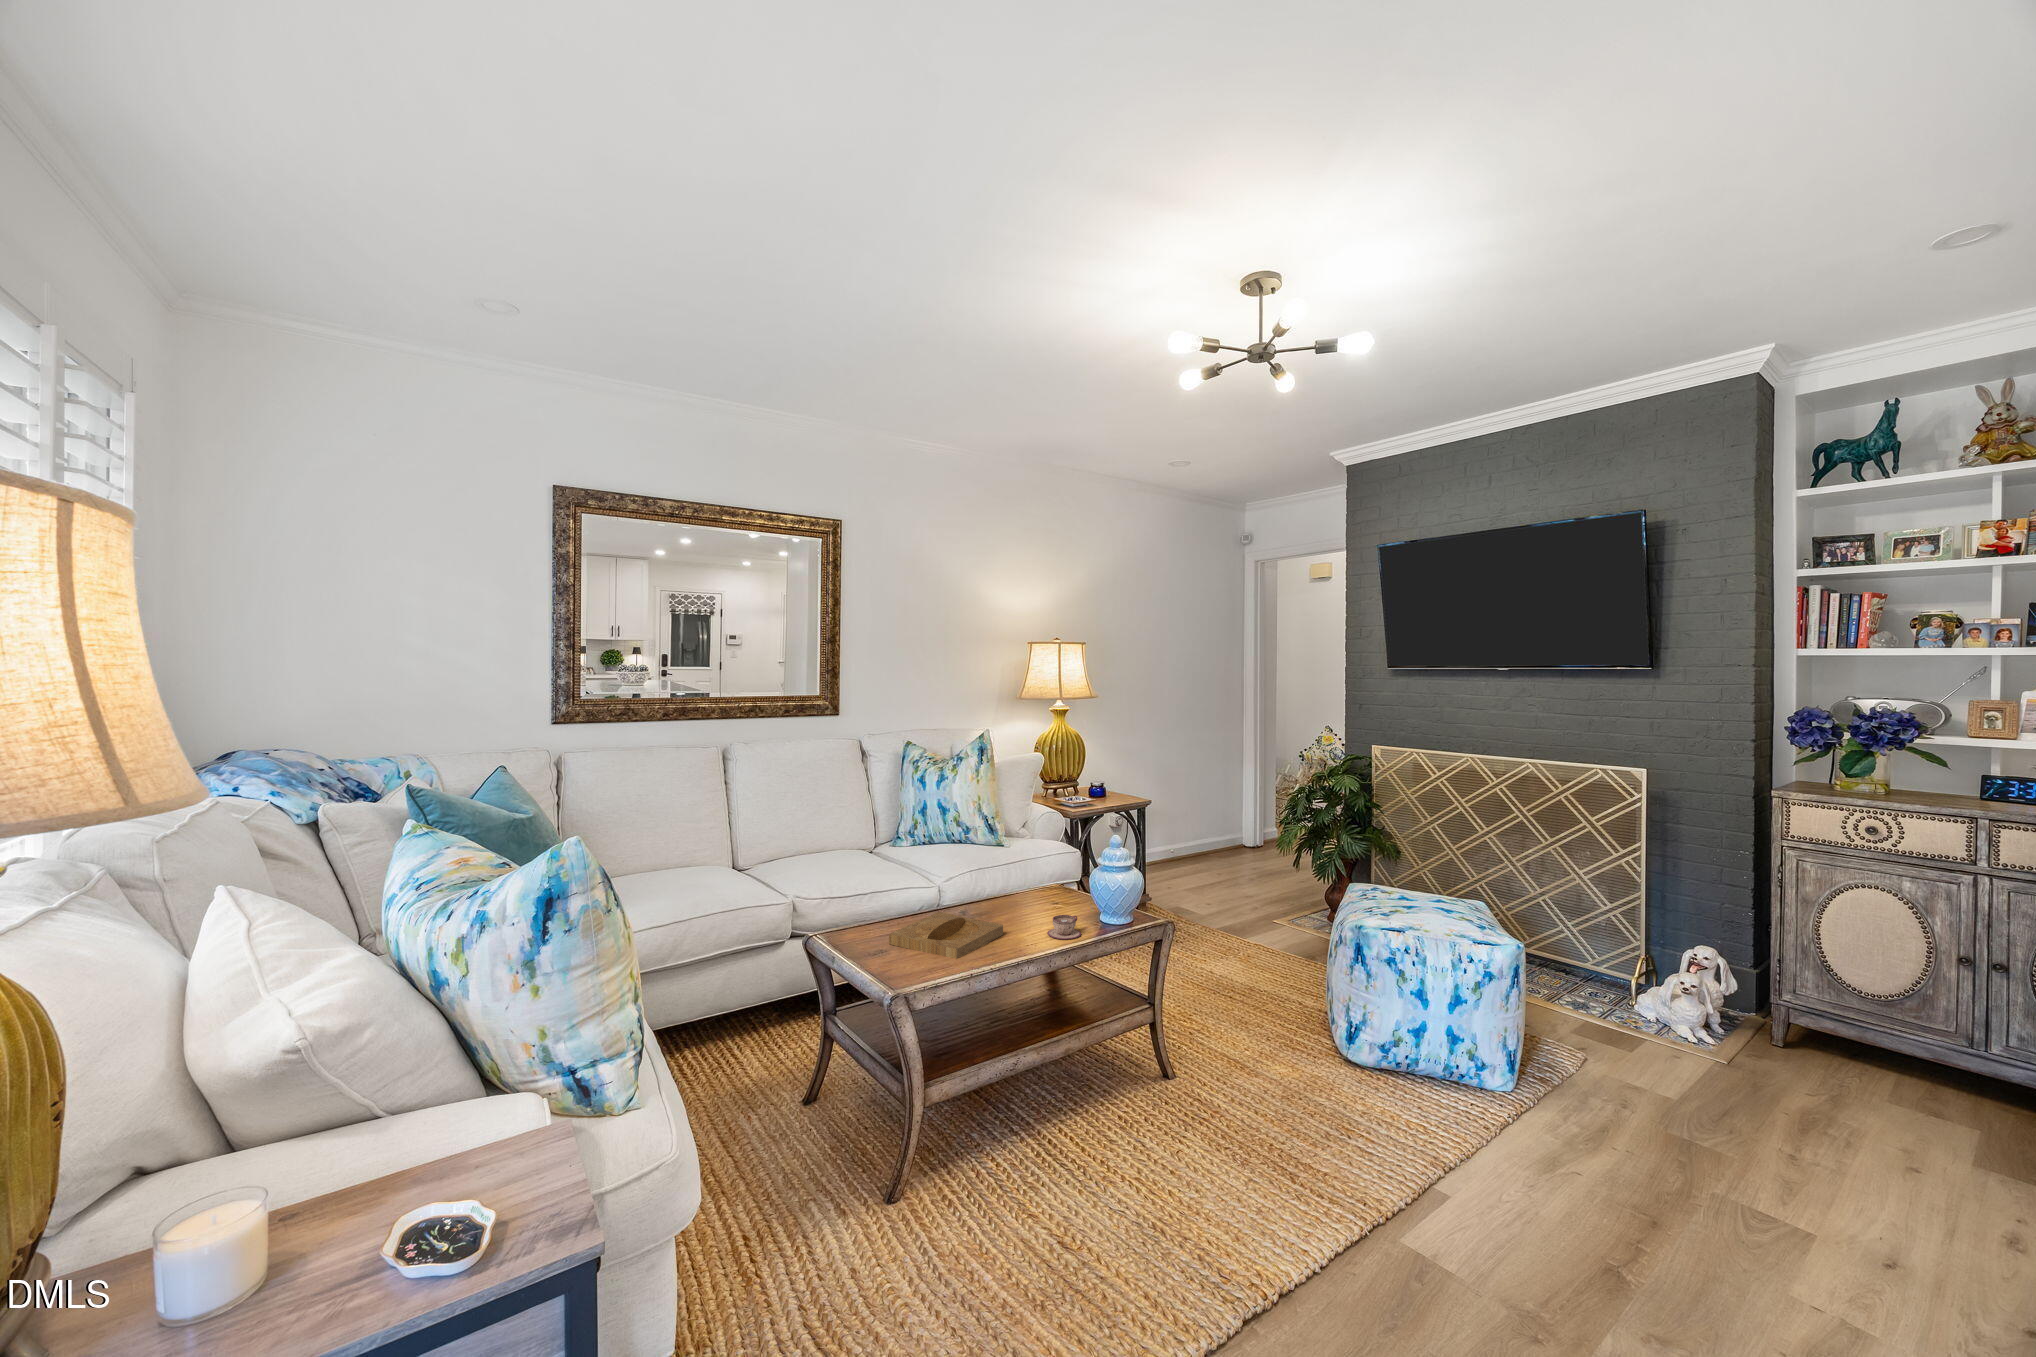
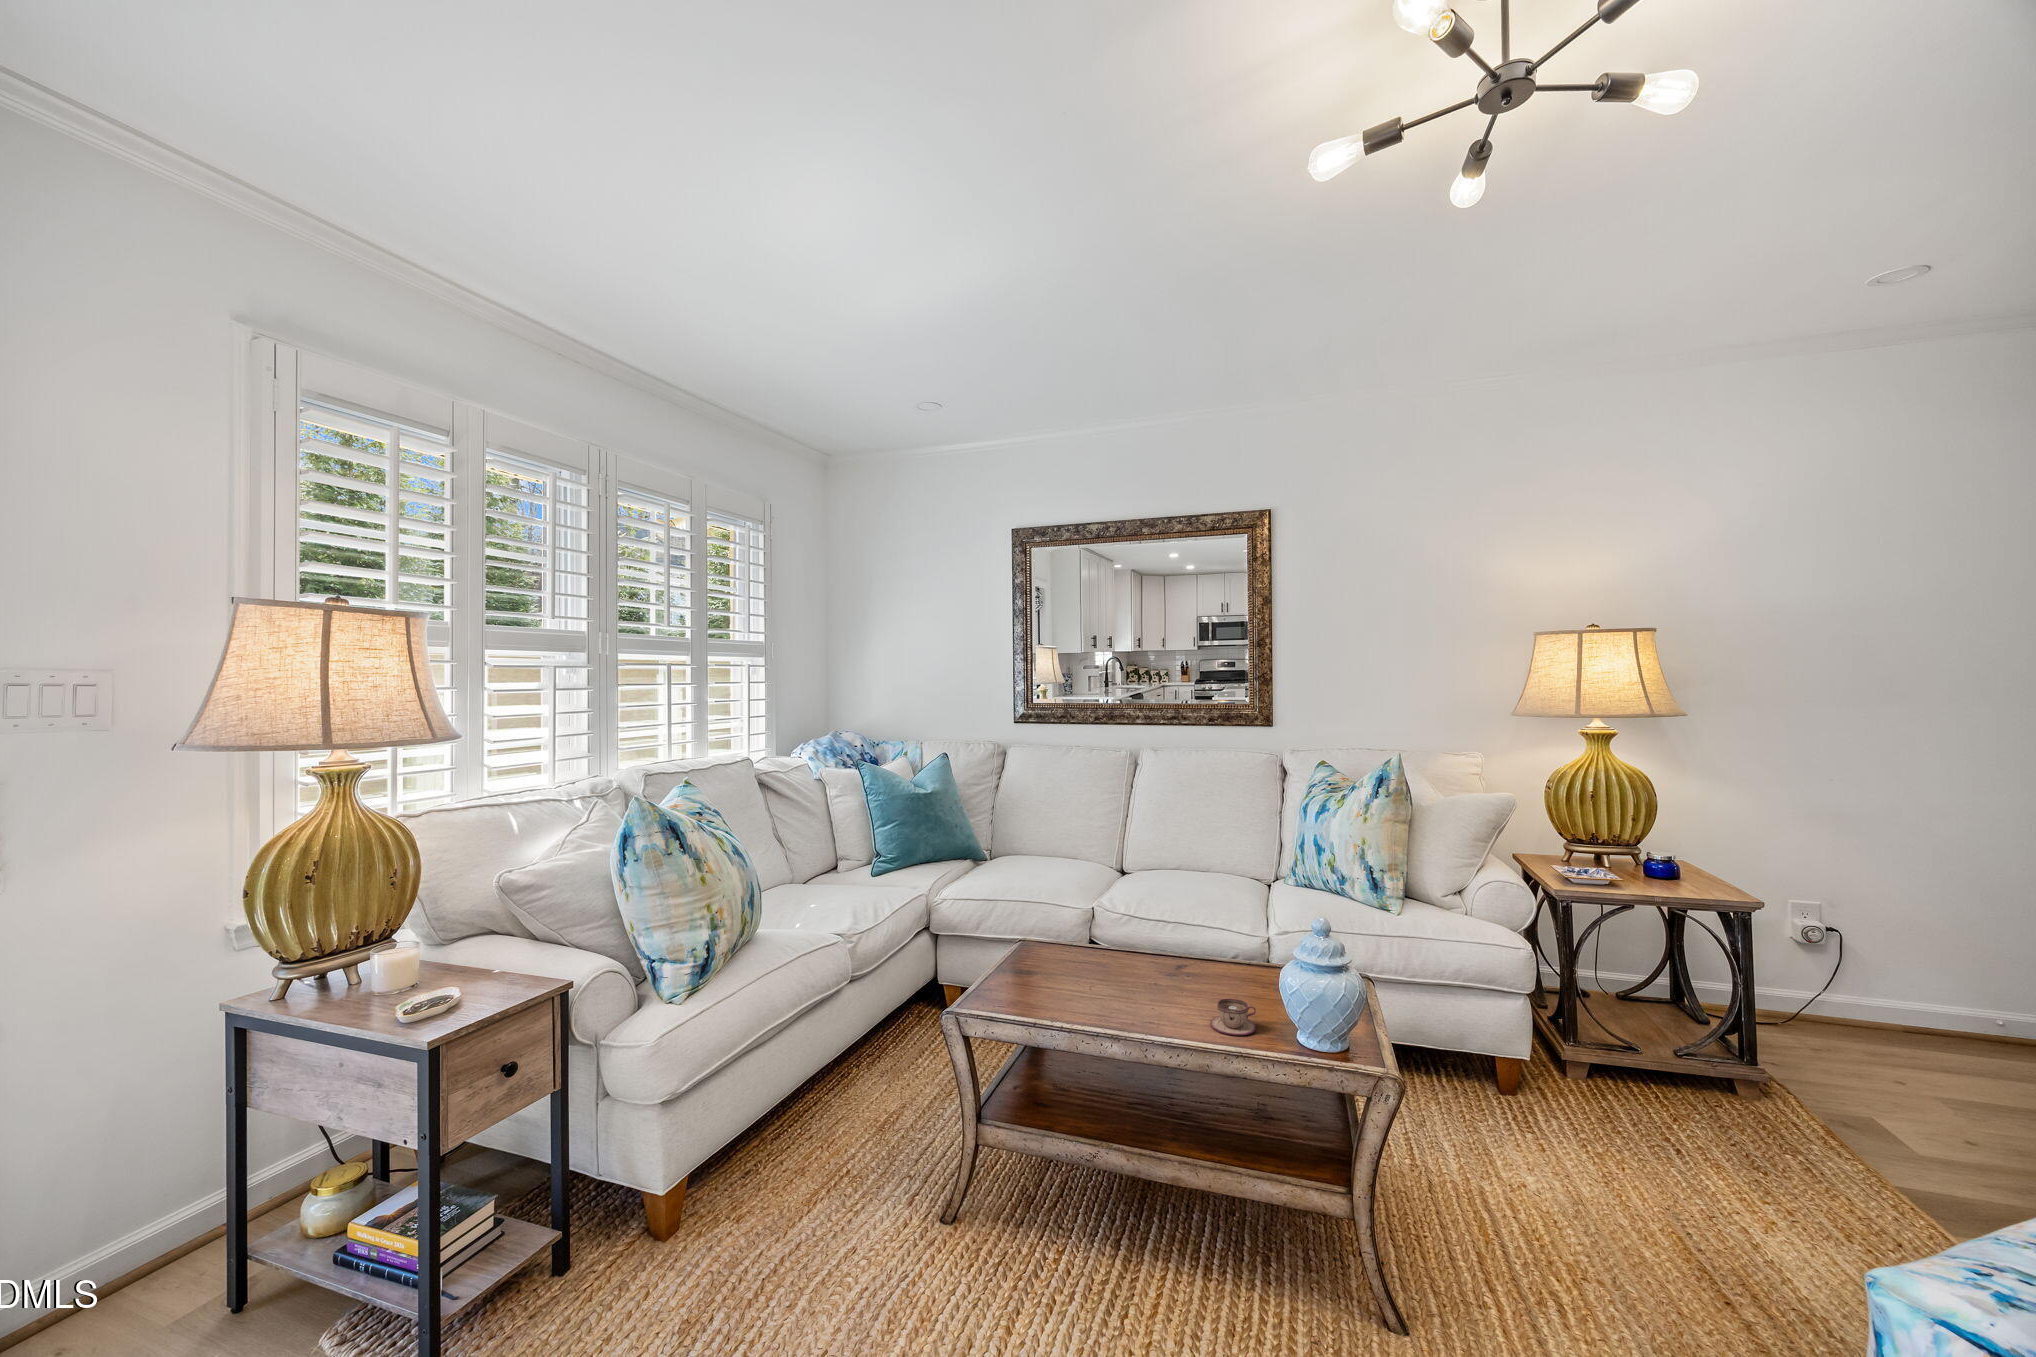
tray: present [889,912,1003,959] -> none [1054,955,1169,1007]

